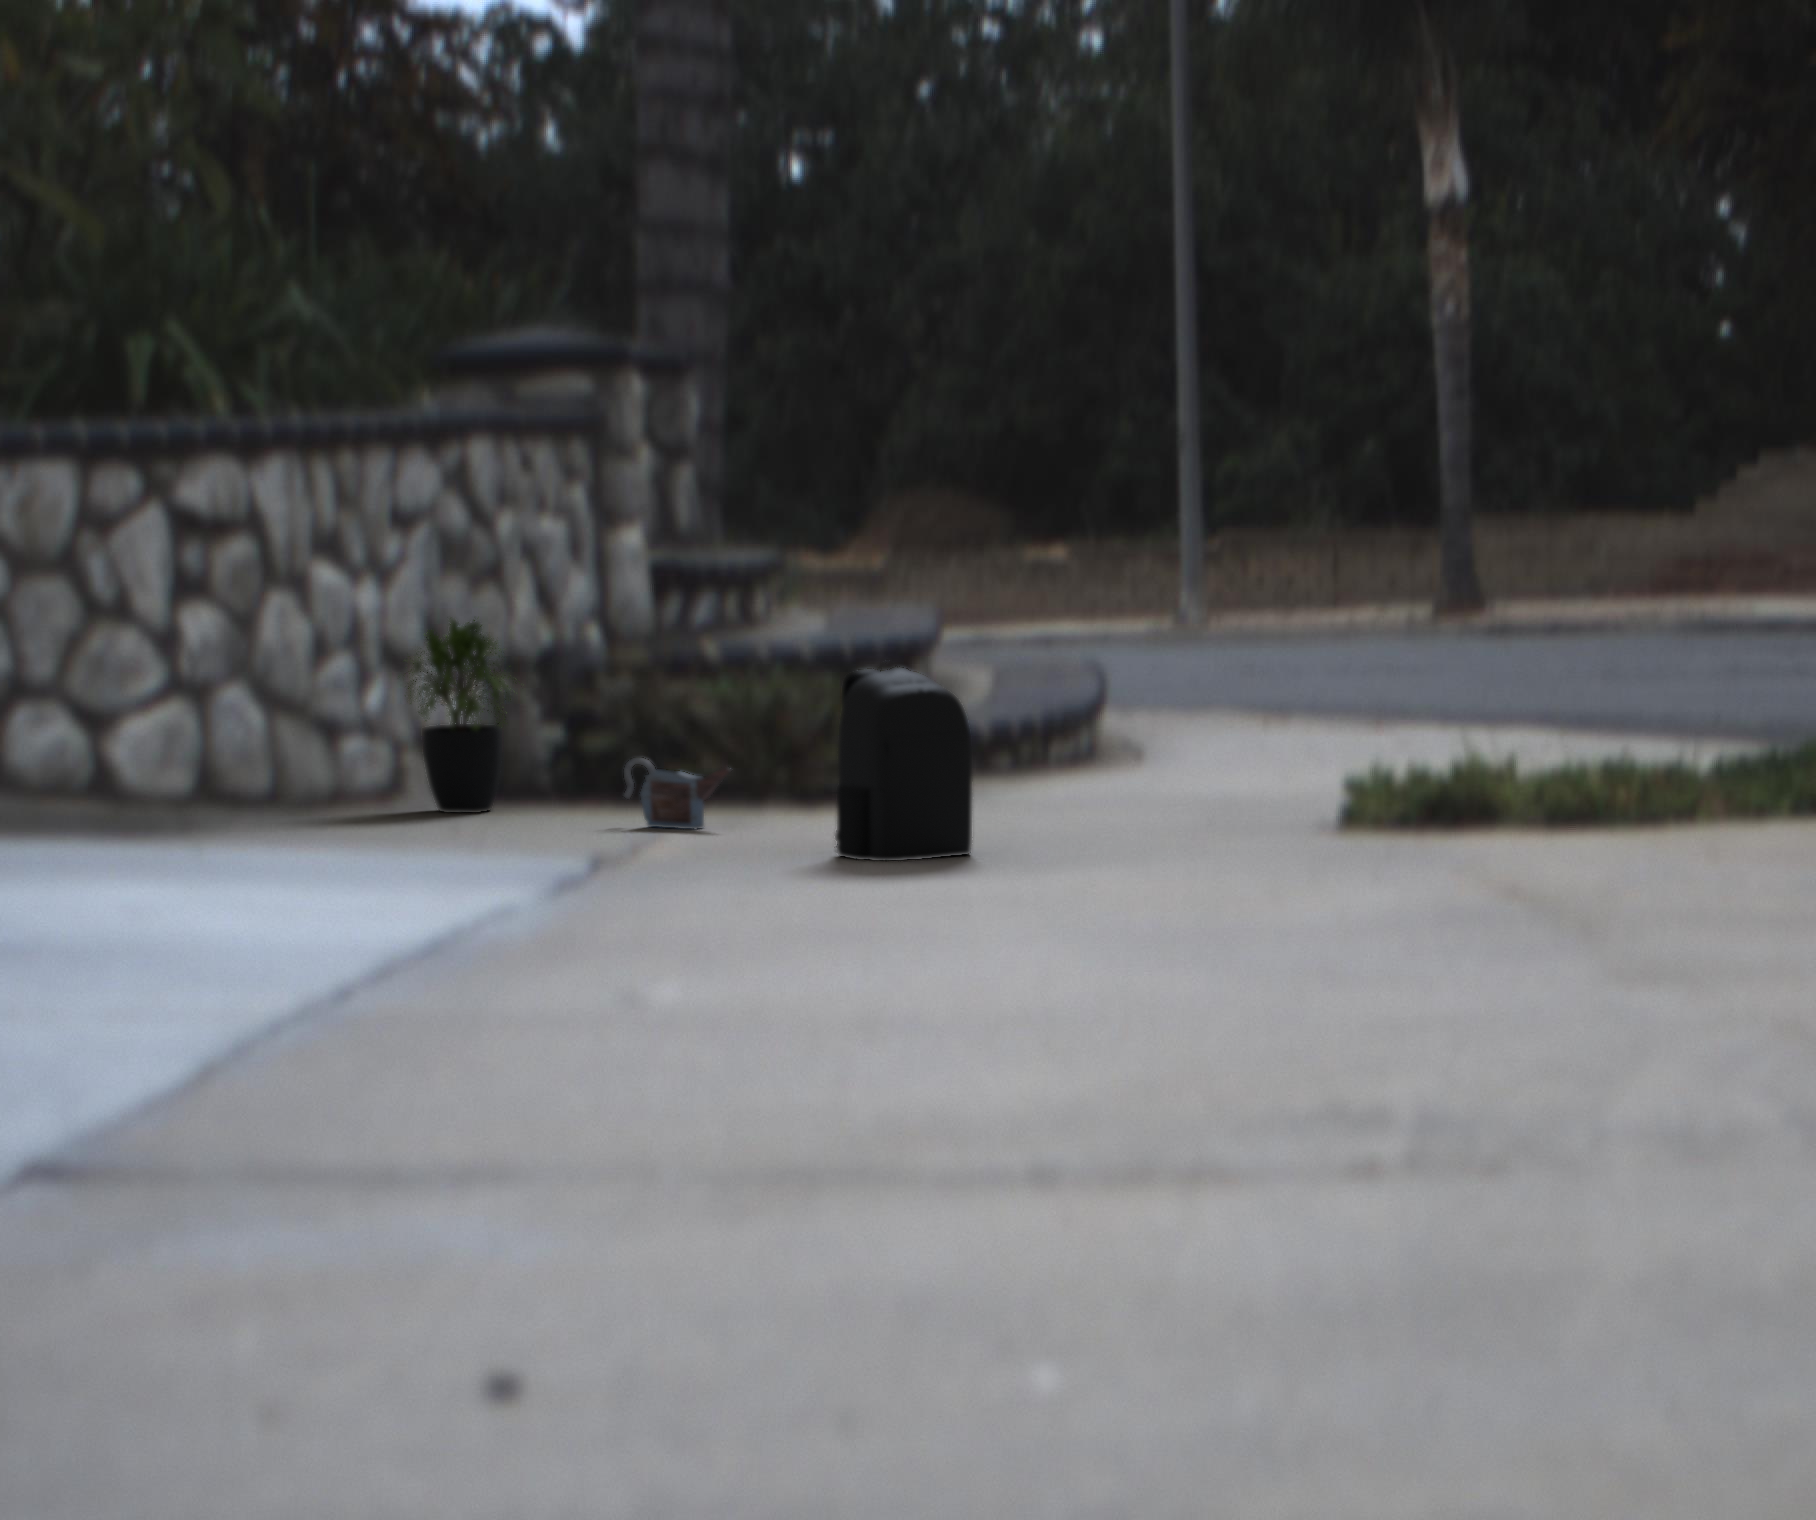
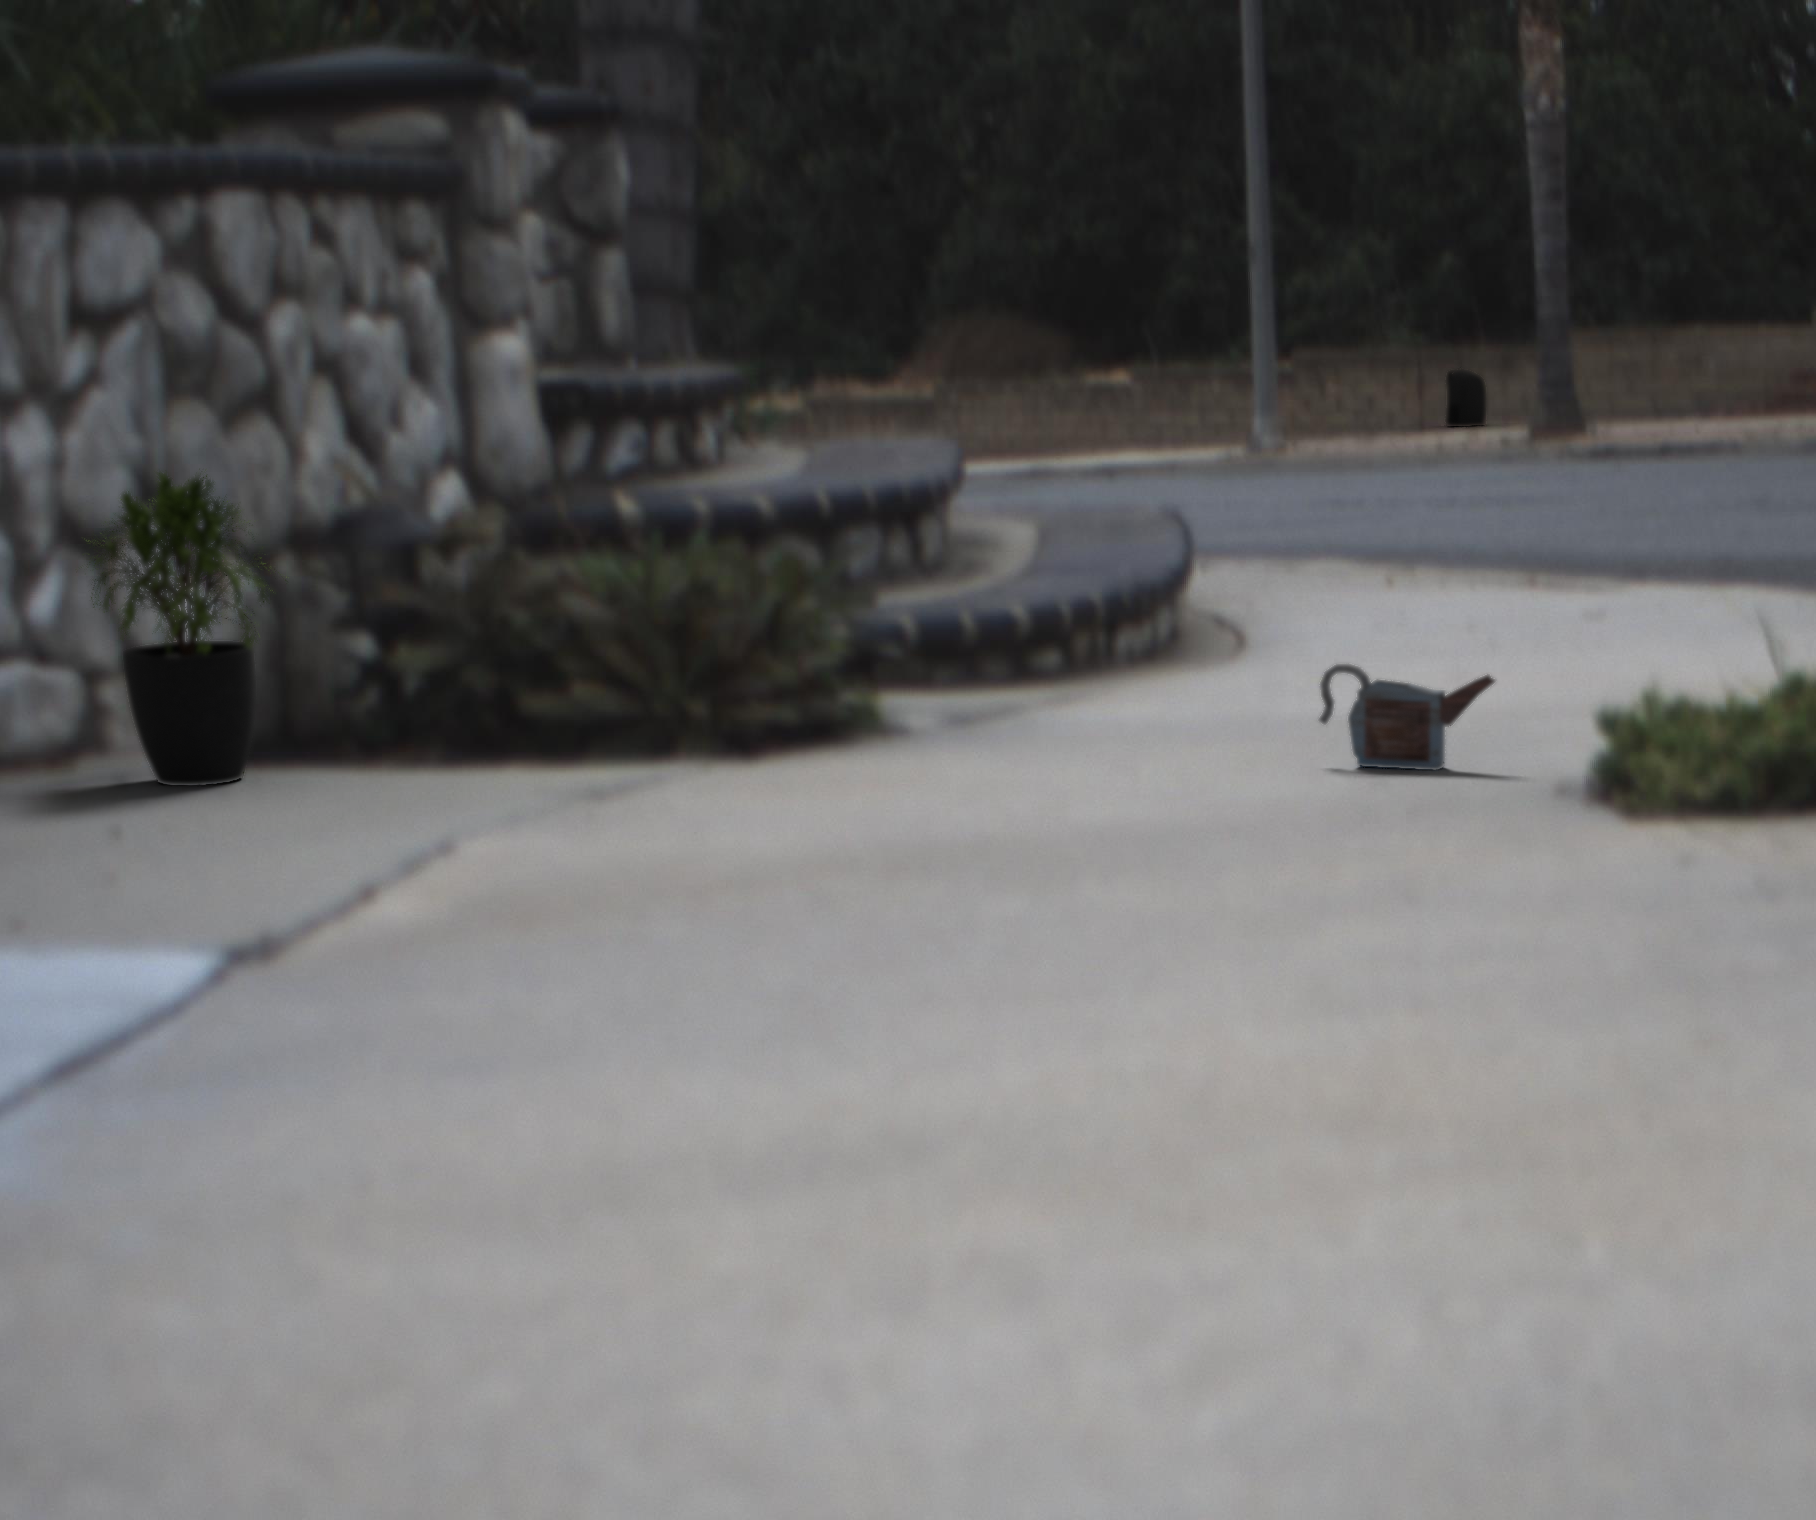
backpack: present [835,668,972,861] -> present [1446,369,1486,427]
watering can: present [624,758,731,830] -> present [1319,664,1495,770]

